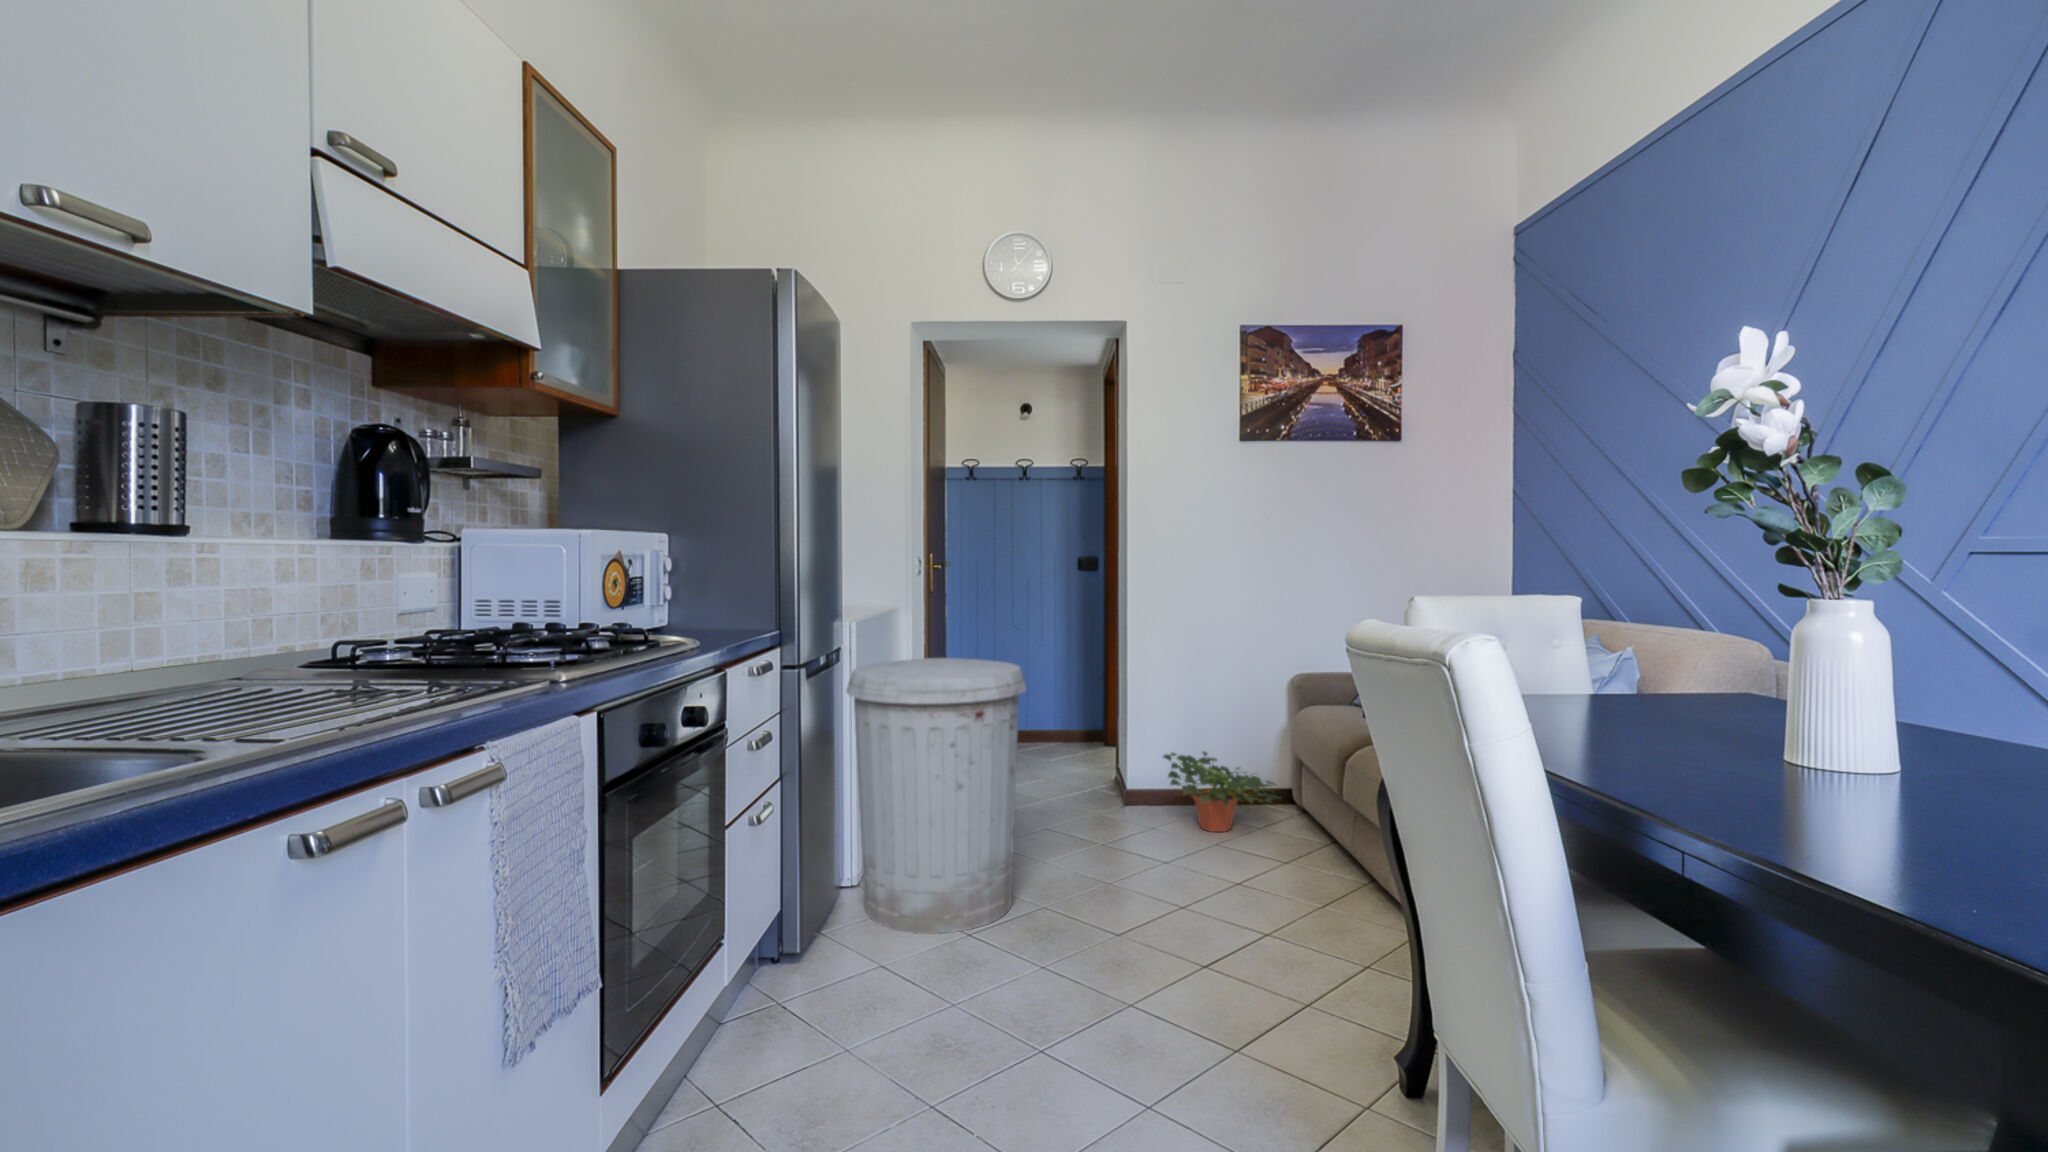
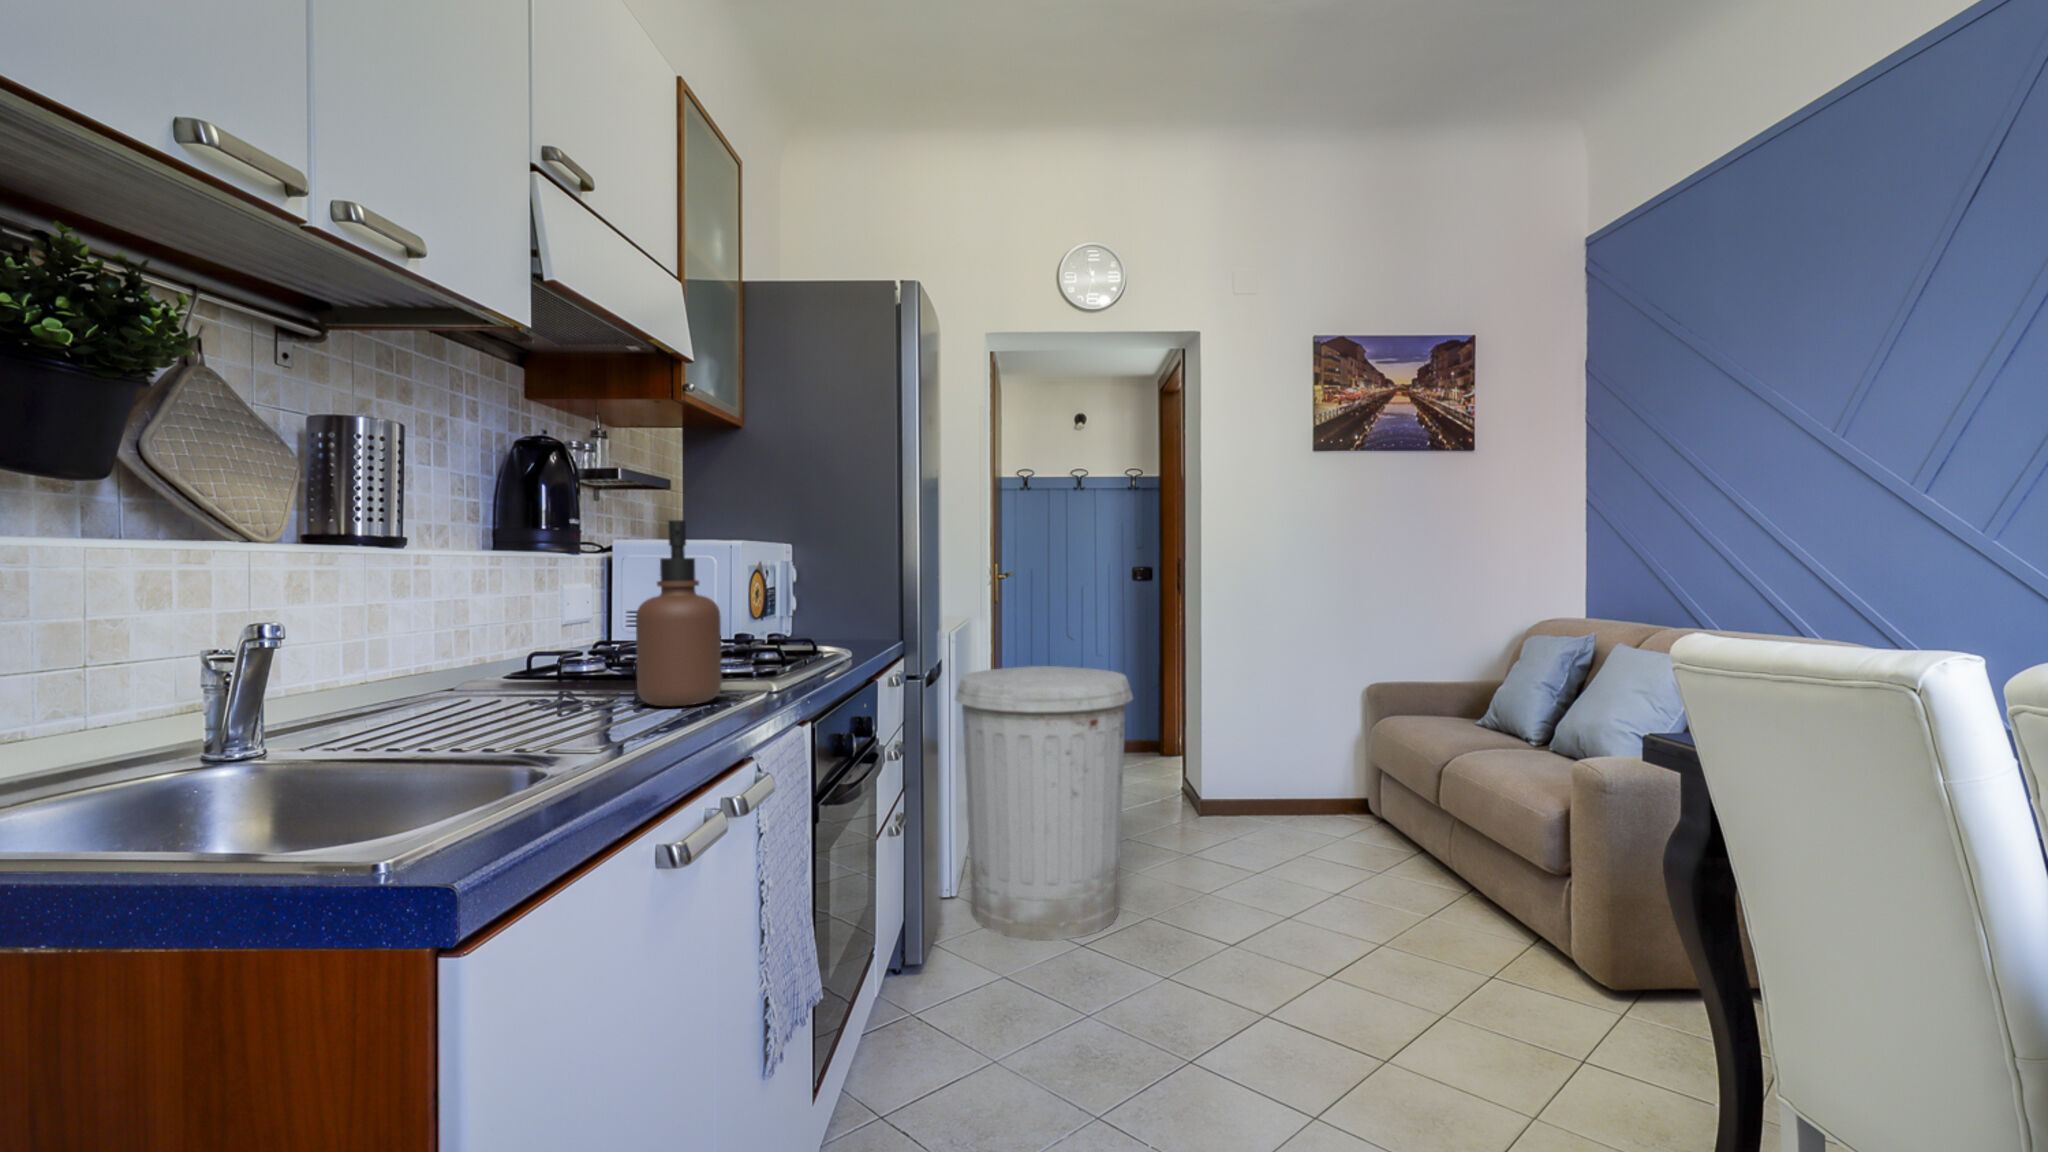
soap dispenser: none [393,508,489,694] -> present [636,520,722,706]
potted plant: present [1163,752,1281,832] -> none [1238,758,1363,838]

